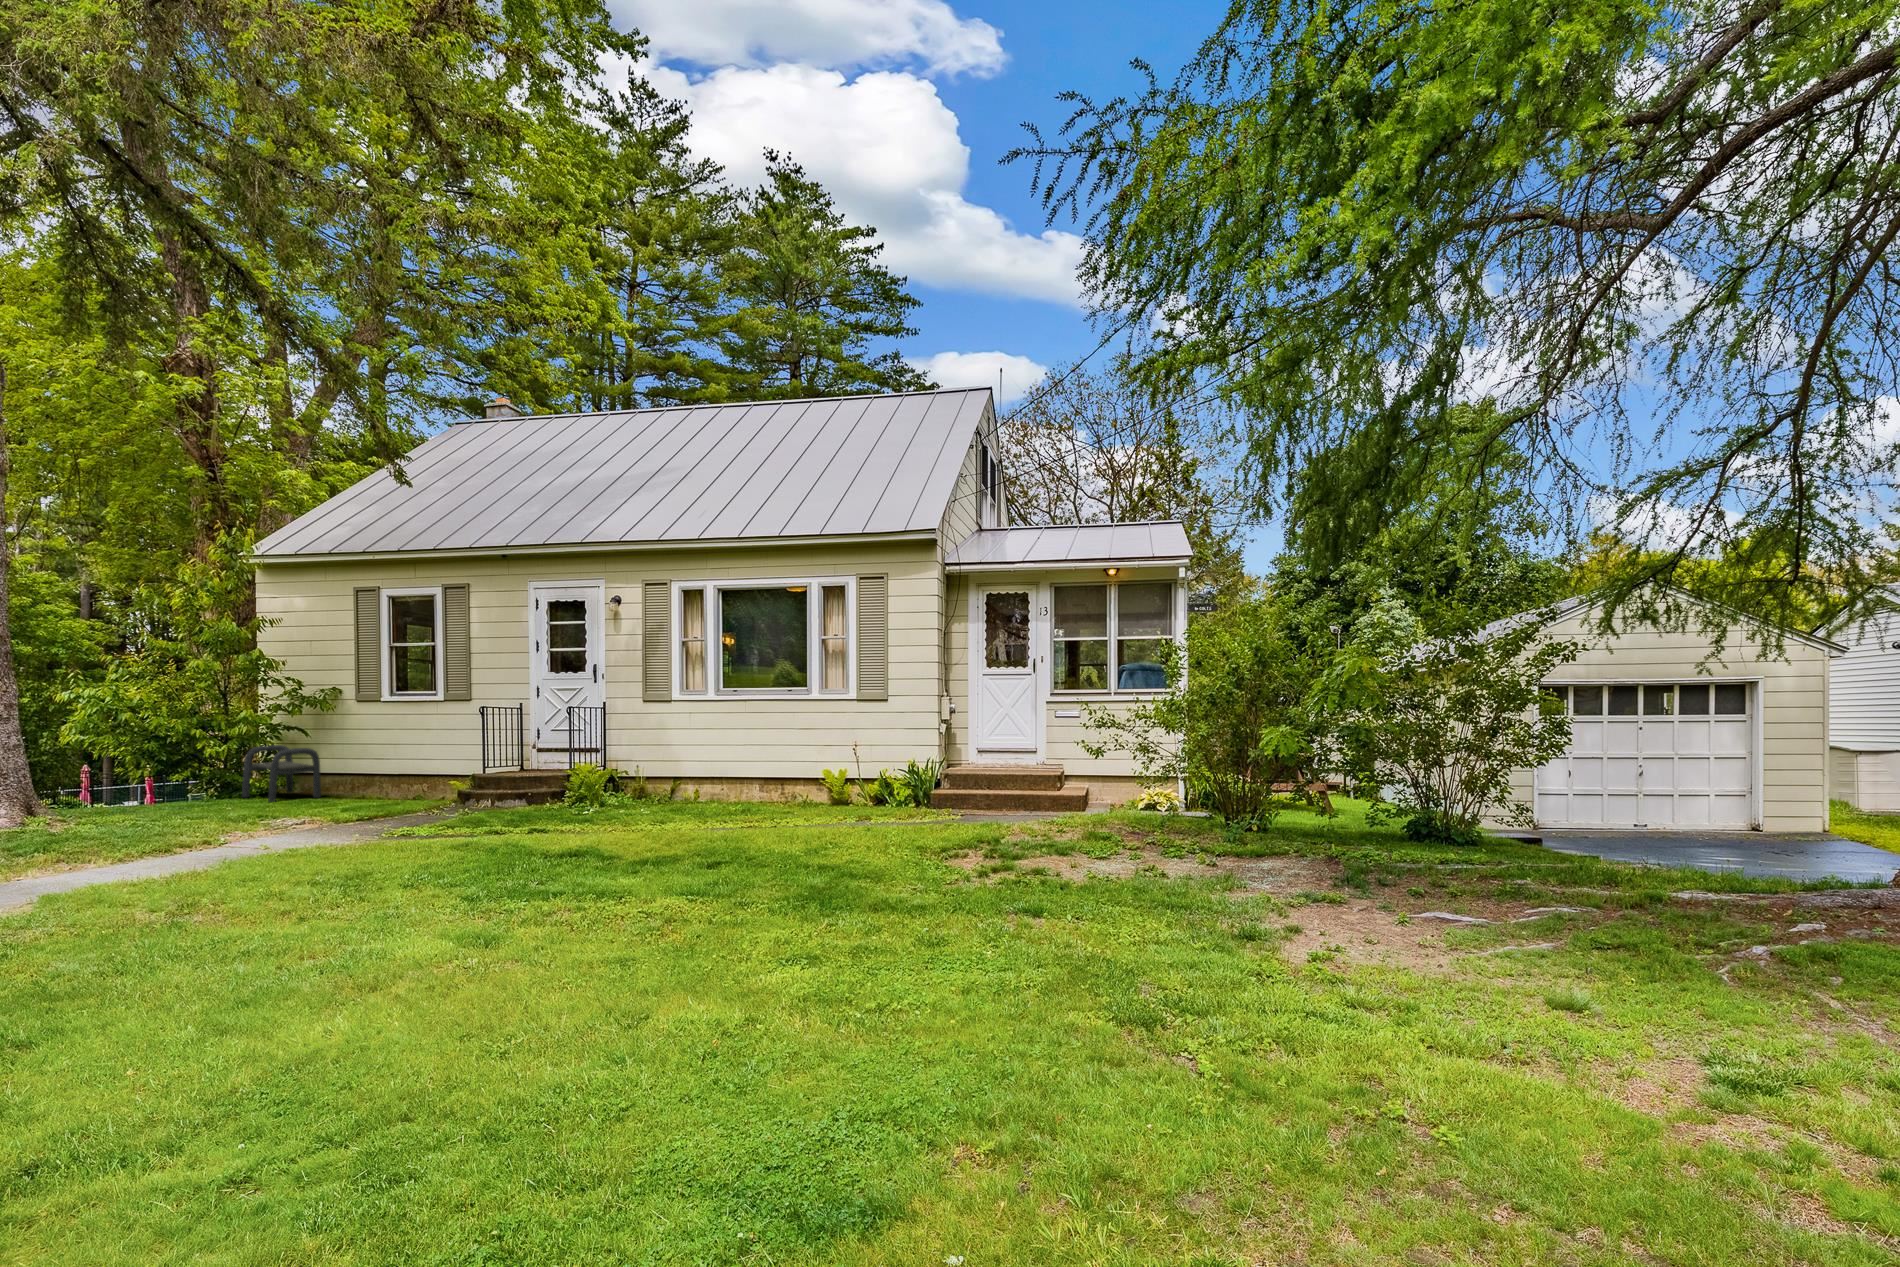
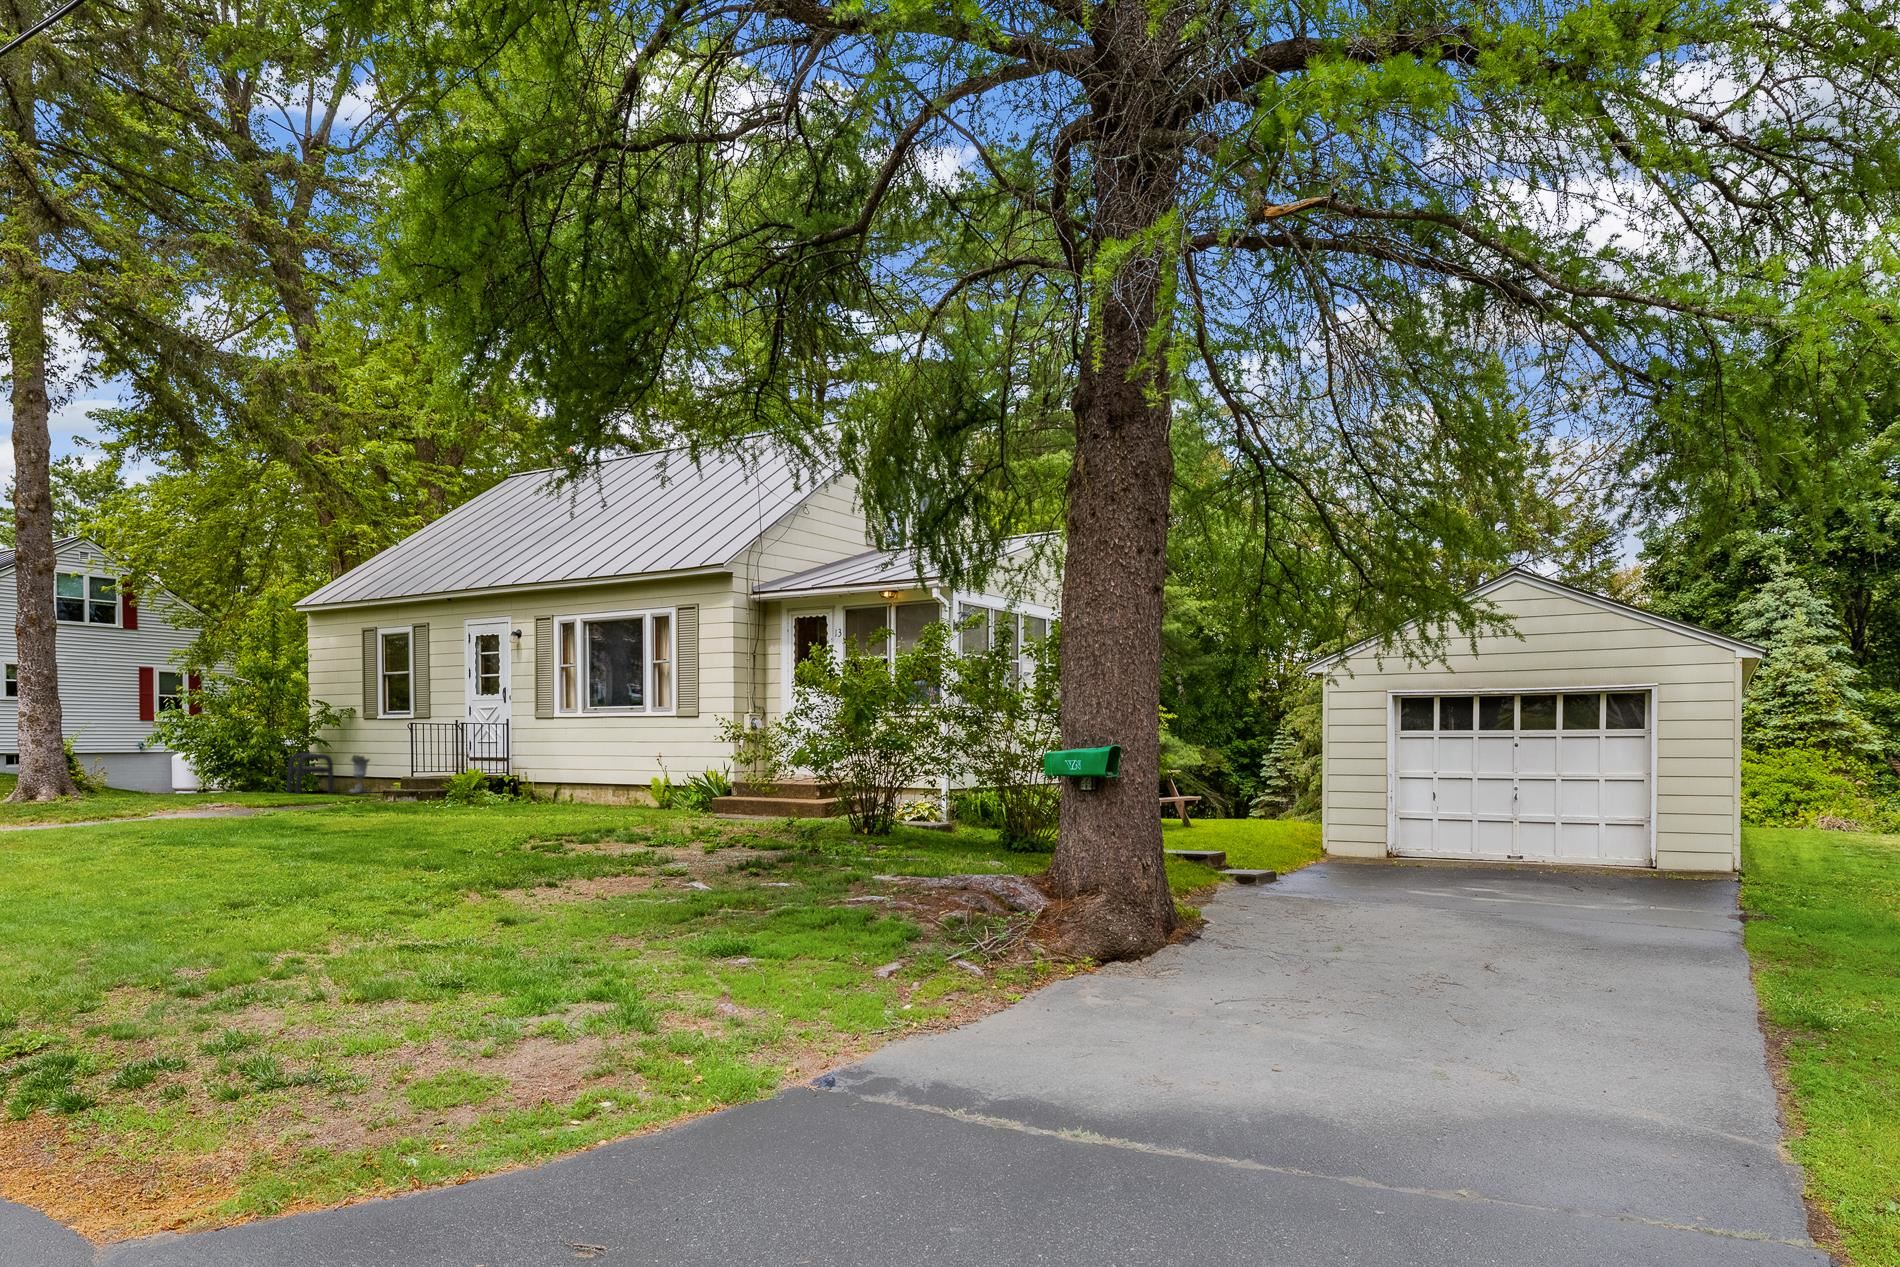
planter: none [345,747,378,797] -> present [350,755,371,793]

